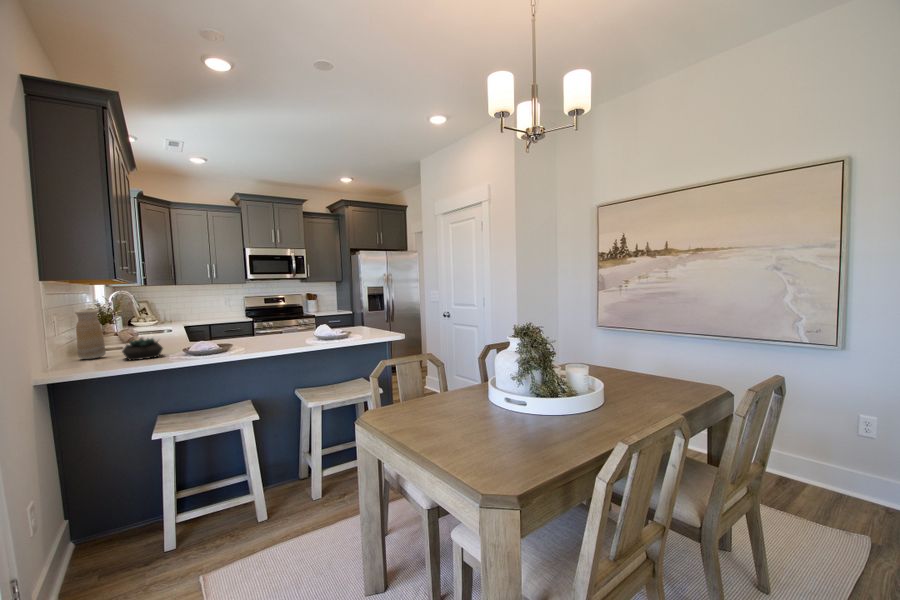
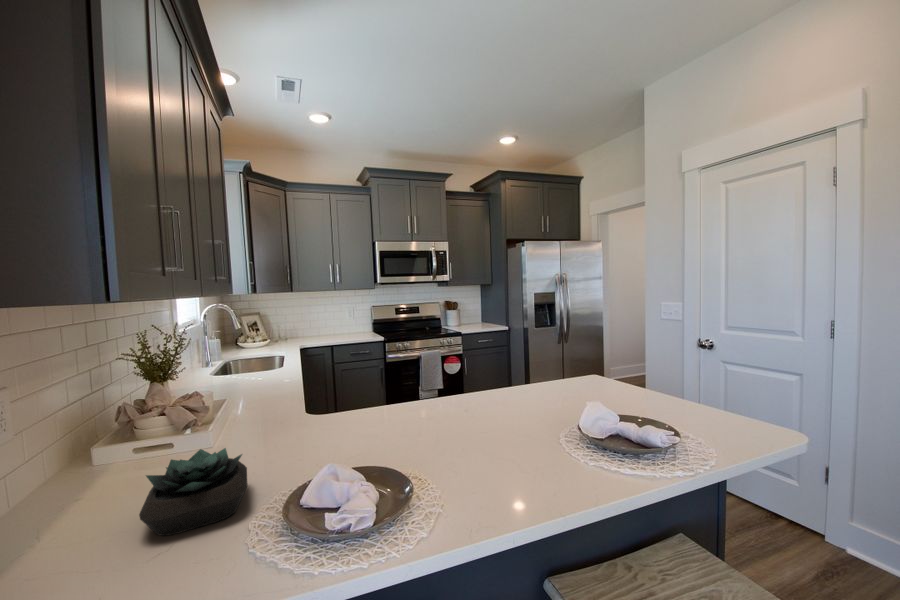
vase: present [75,309,106,359] -> none [51,371,129,503]

